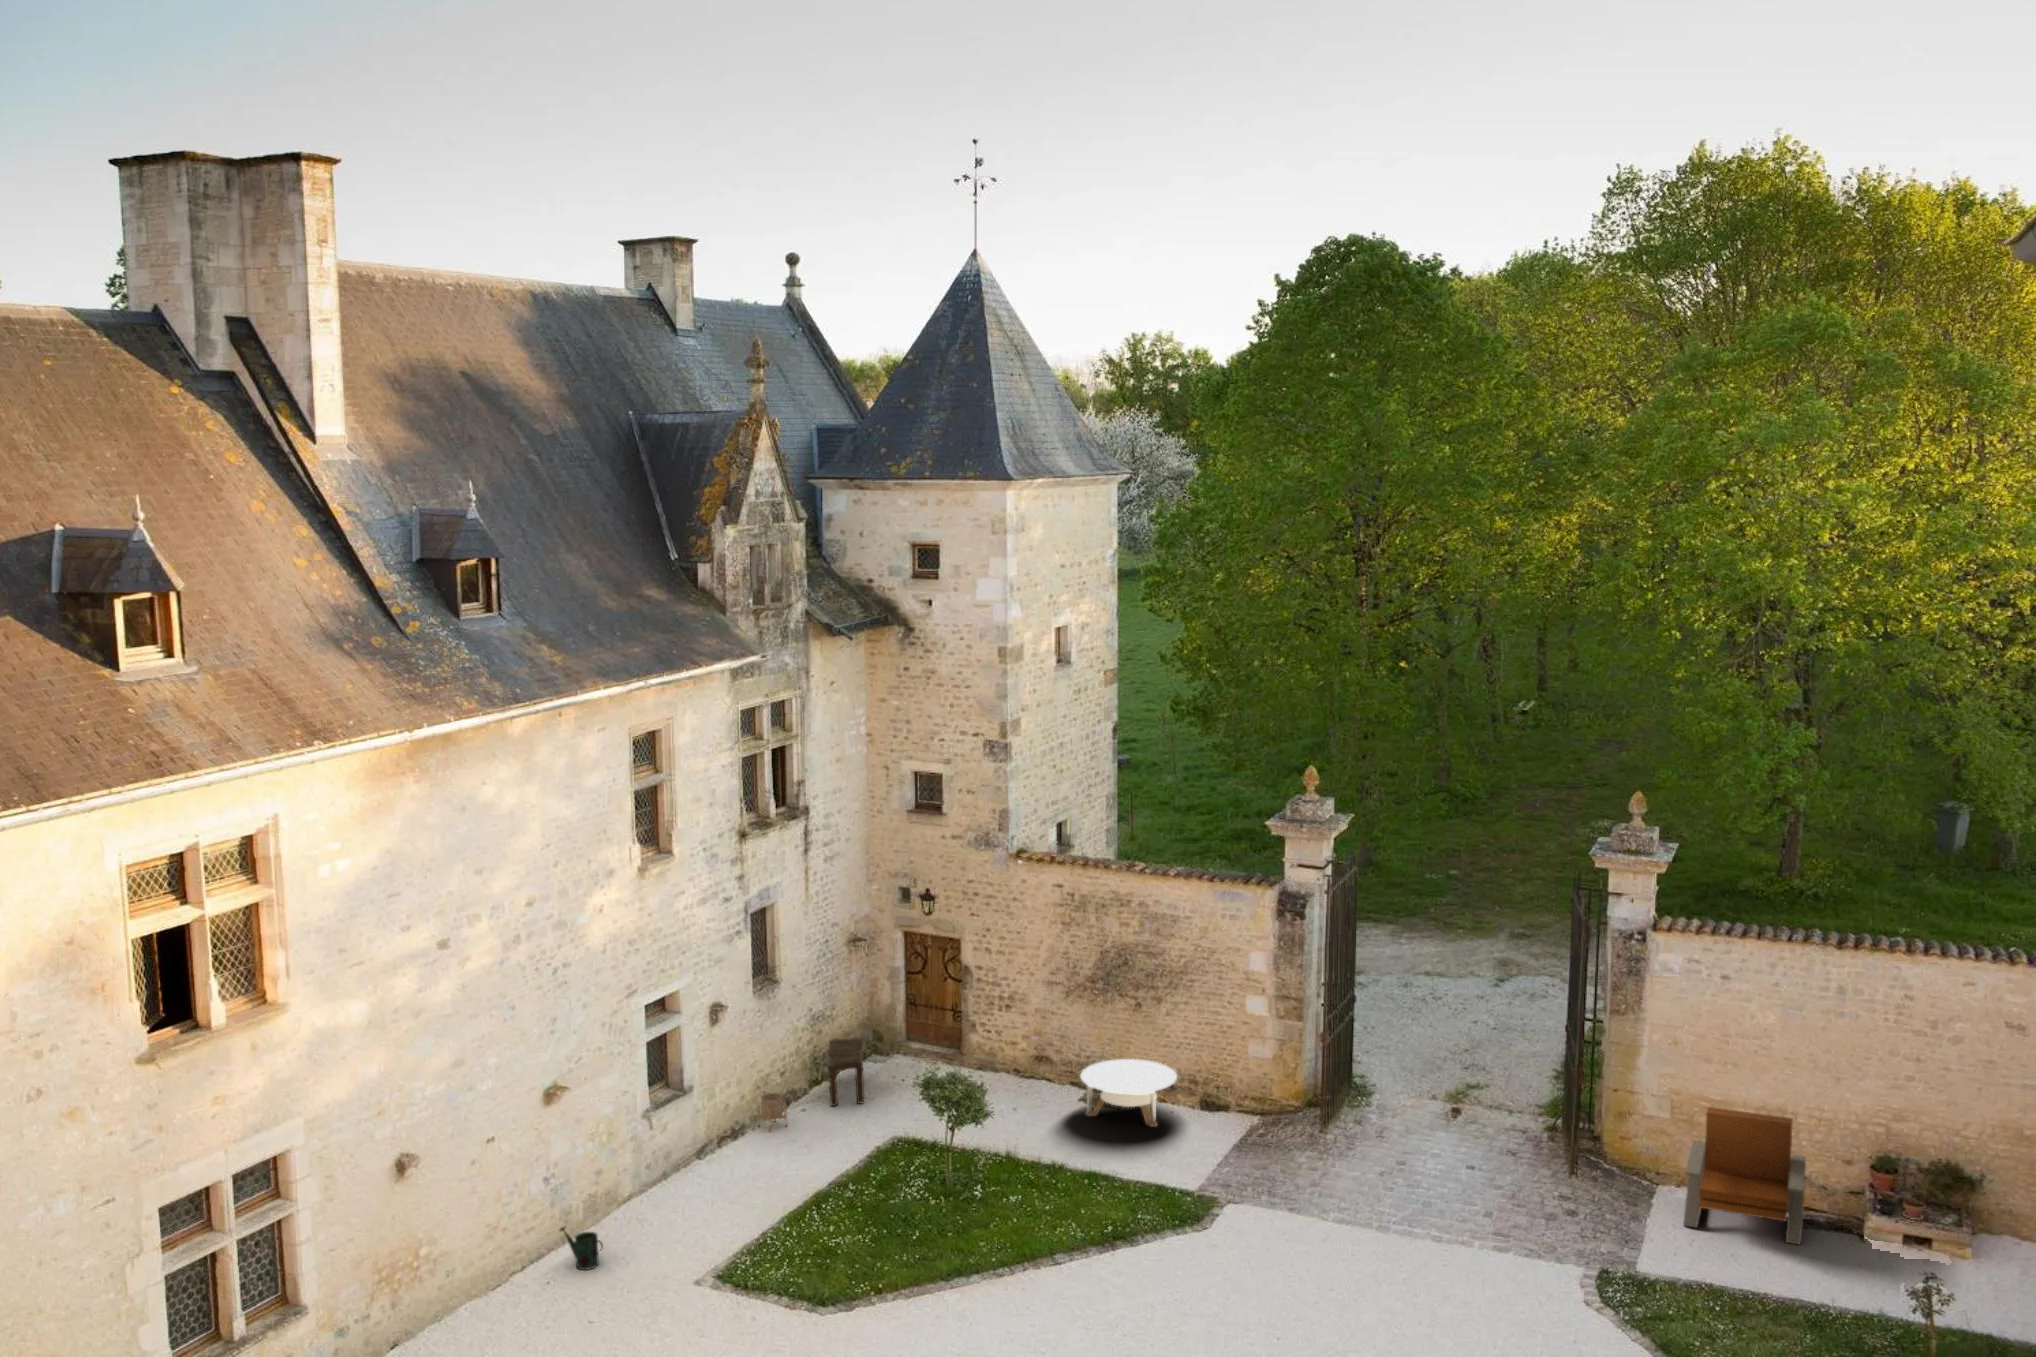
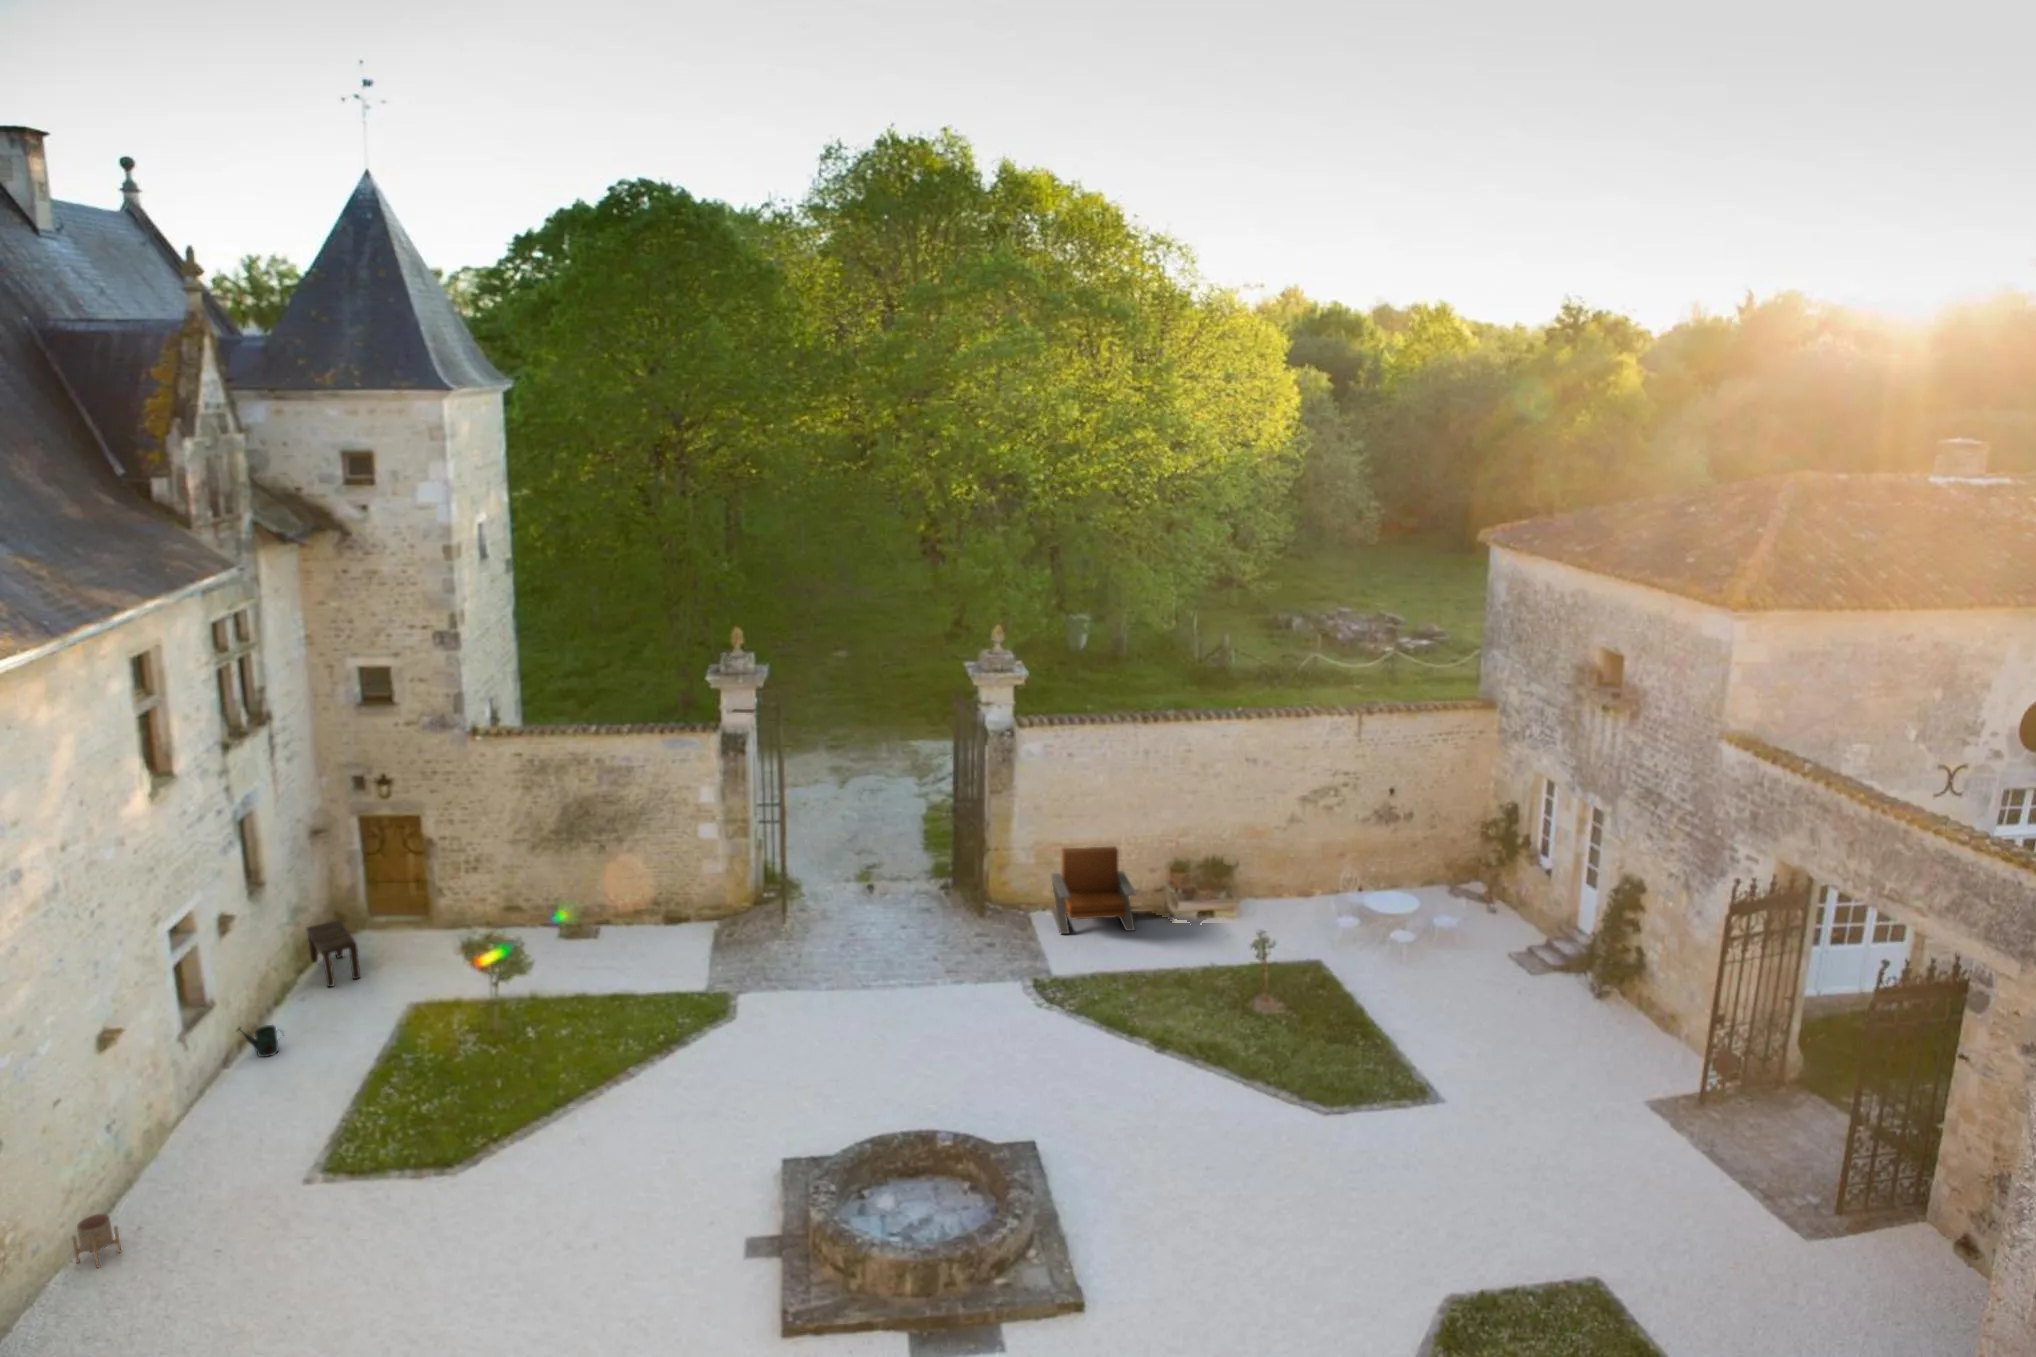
round table: present [1080,1059,1177,1127] -> none [568,890,653,947]
planter: present [757,1093,787,1131] -> present [72,1214,121,1268]
watering can: present [560,1227,603,1270] -> present [237,1025,284,1057]

